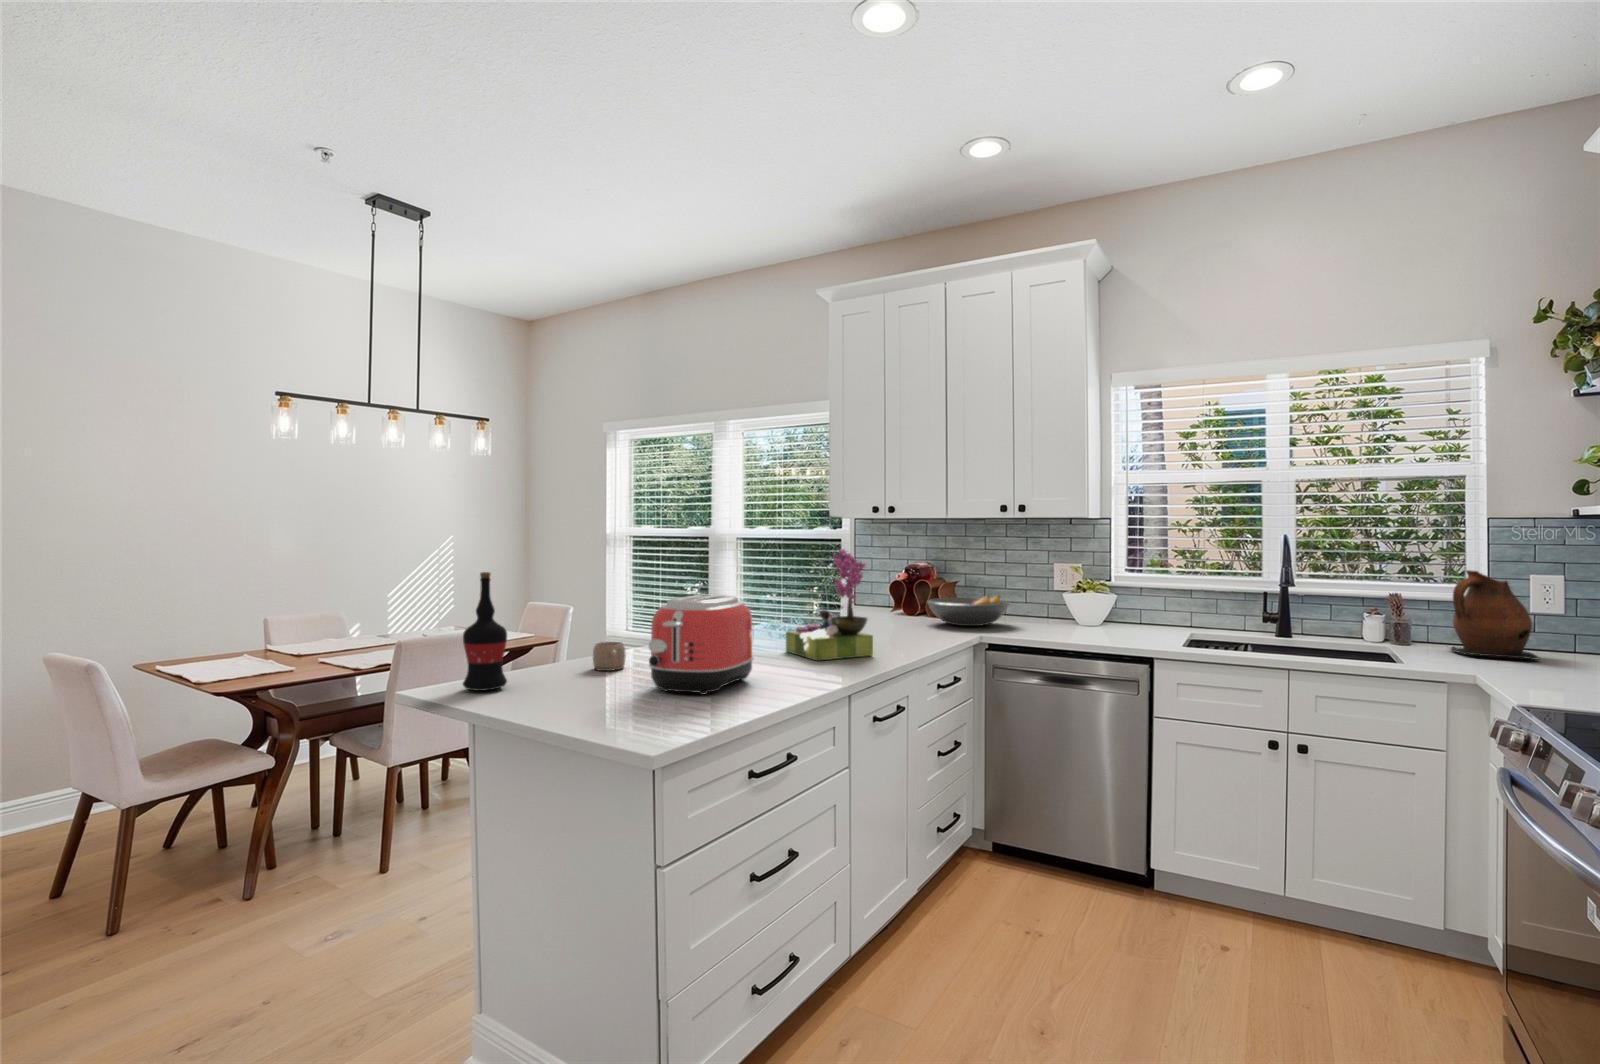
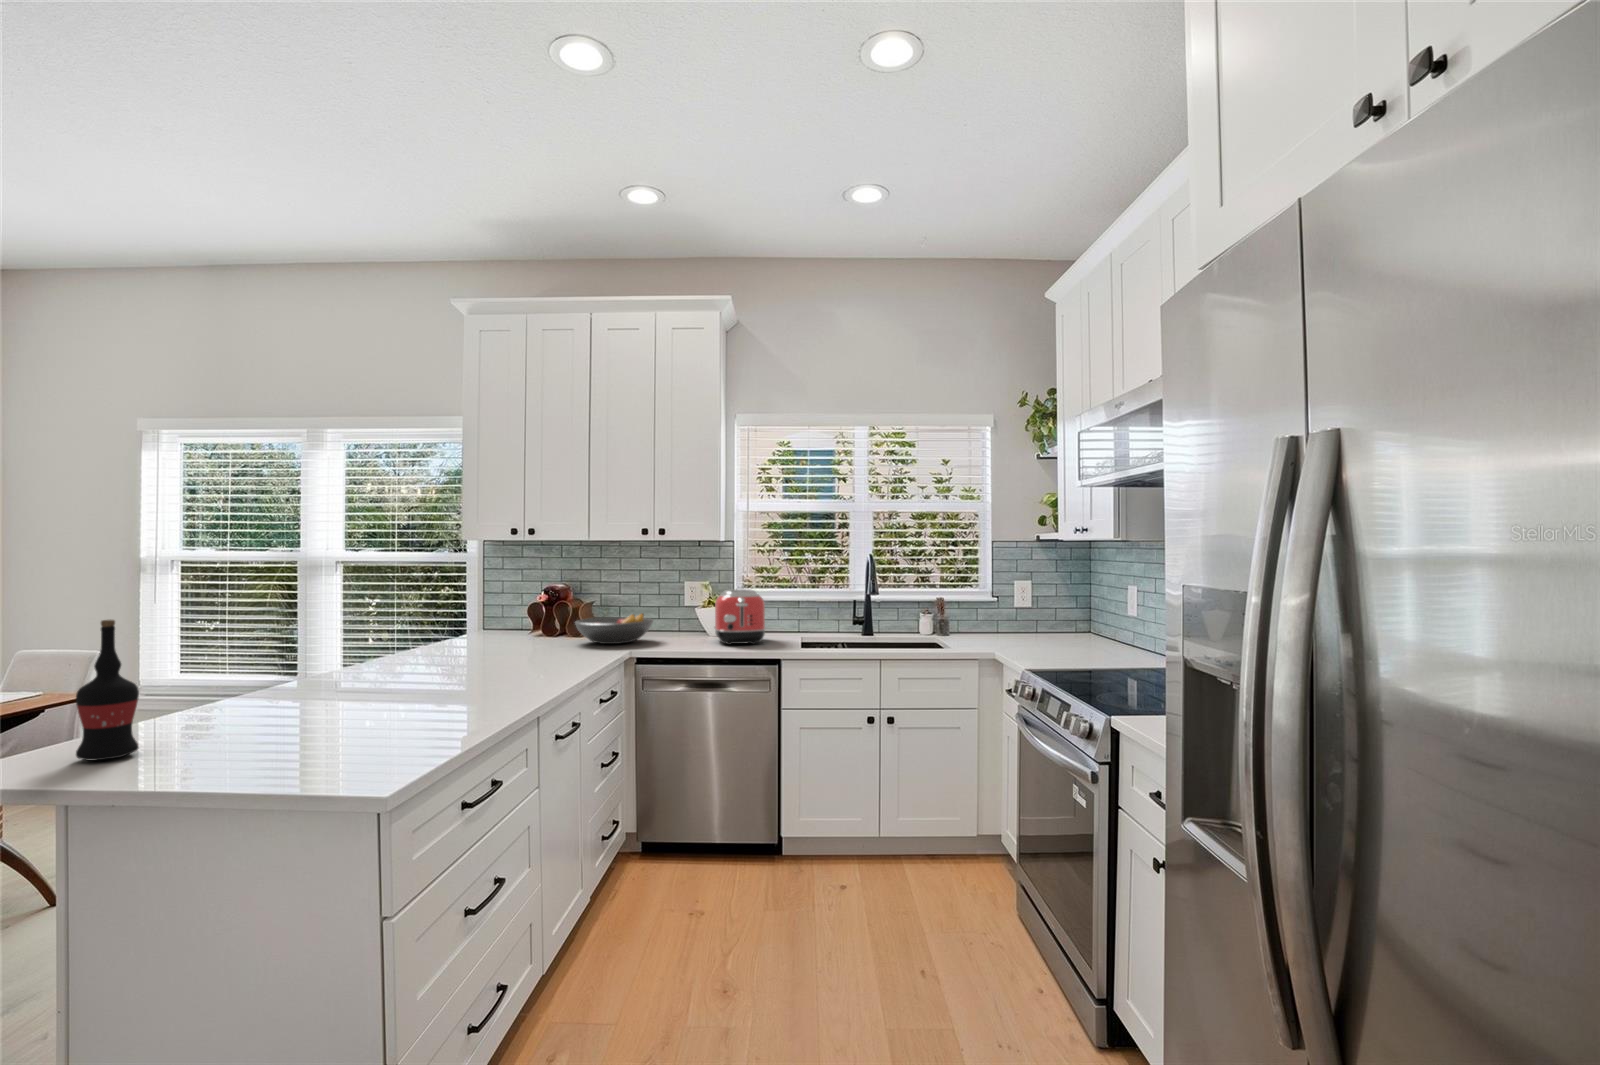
flower arrangement: present [786,549,873,660] -> none [450,574,544,689]
ceramic pitcher: present [1451,570,1540,660] -> none [970,579,1024,641]
toaster: present [649,595,754,694] -> present [714,589,765,645]
mug: present [593,642,626,671] -> none [233,689,275,722]

